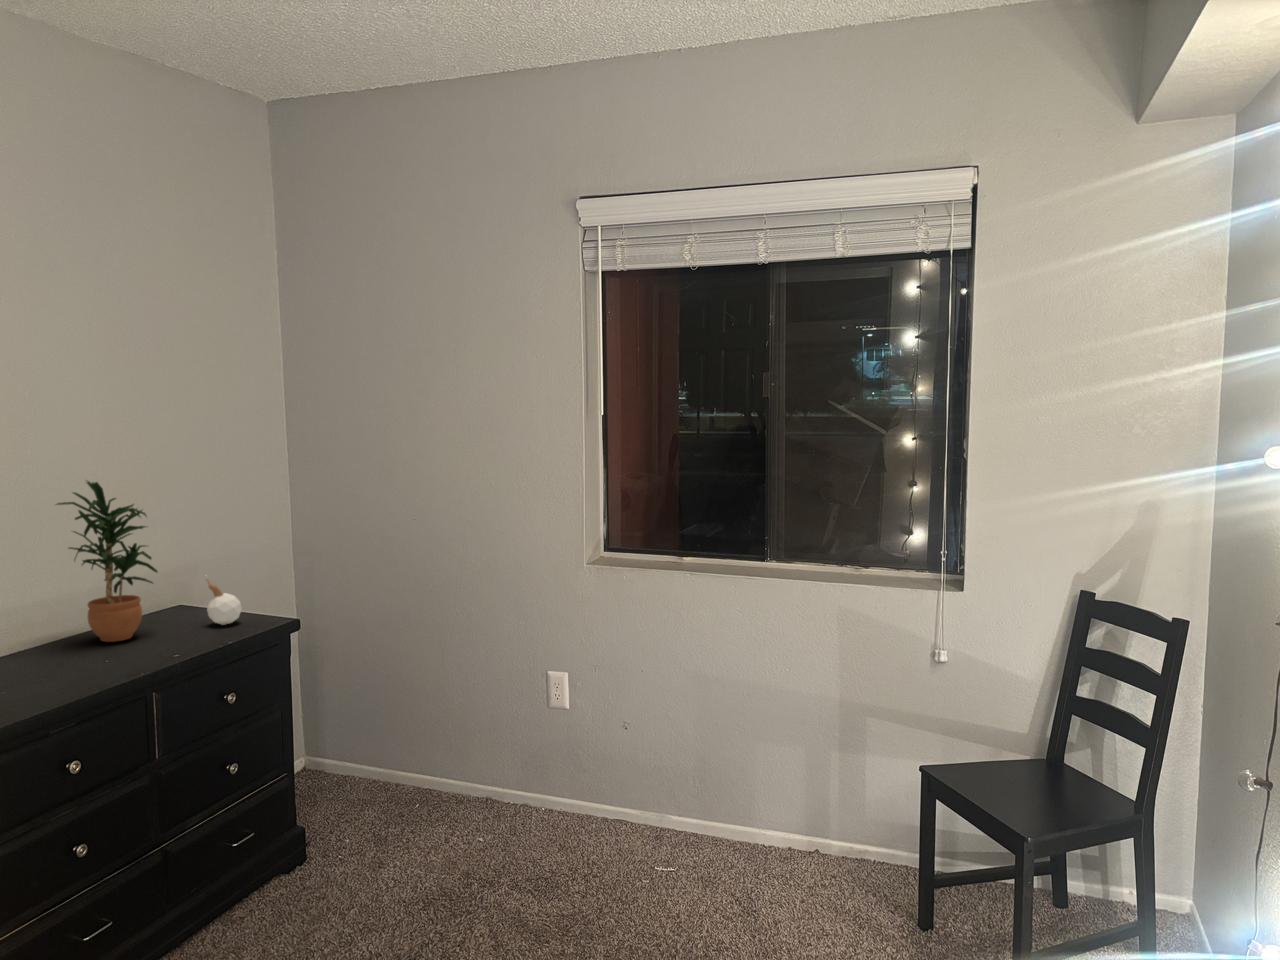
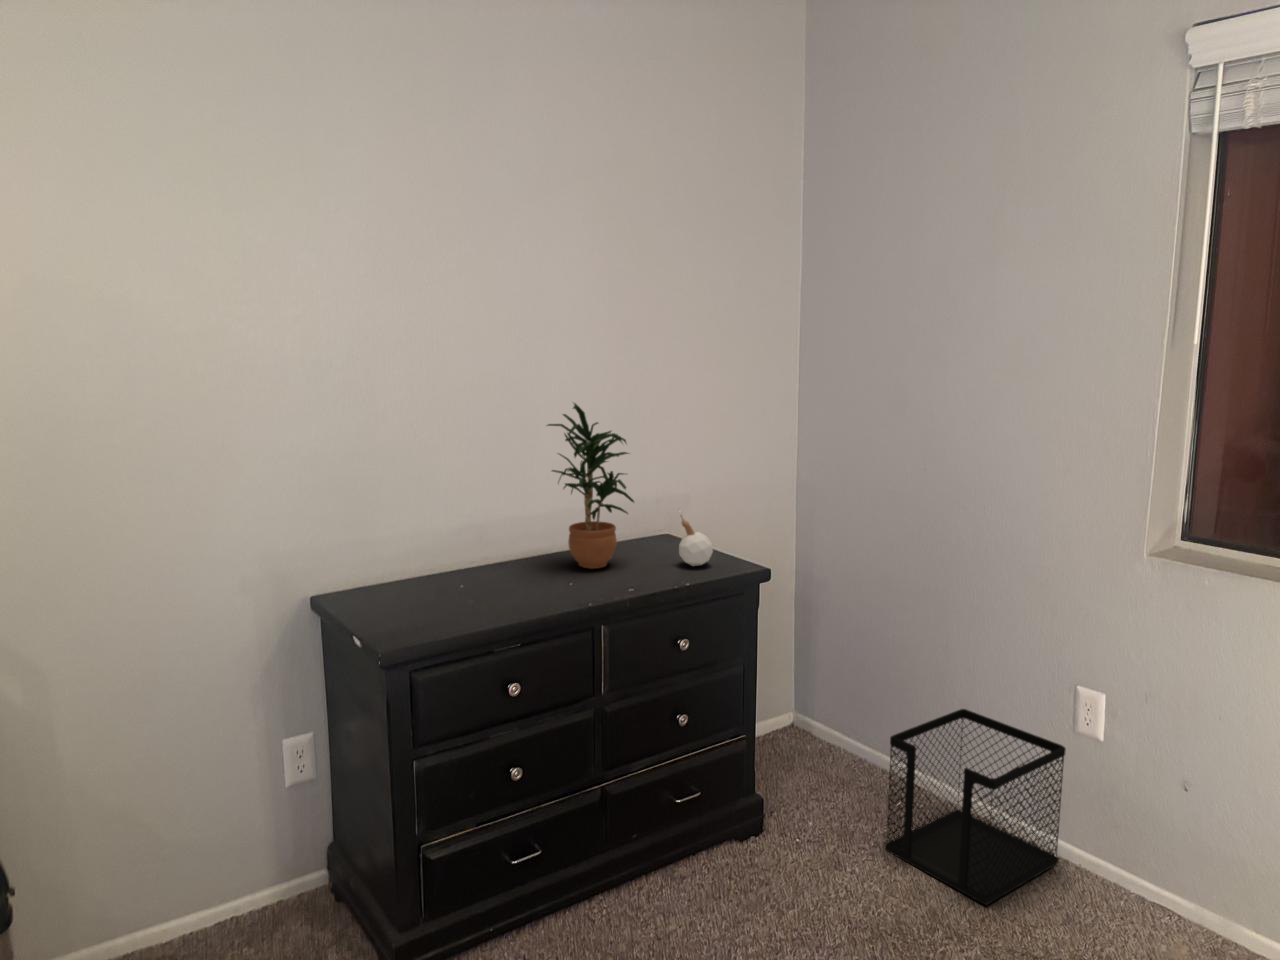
wastebasket: none [413,711,547,856] -> present [885,709,1066,905]

